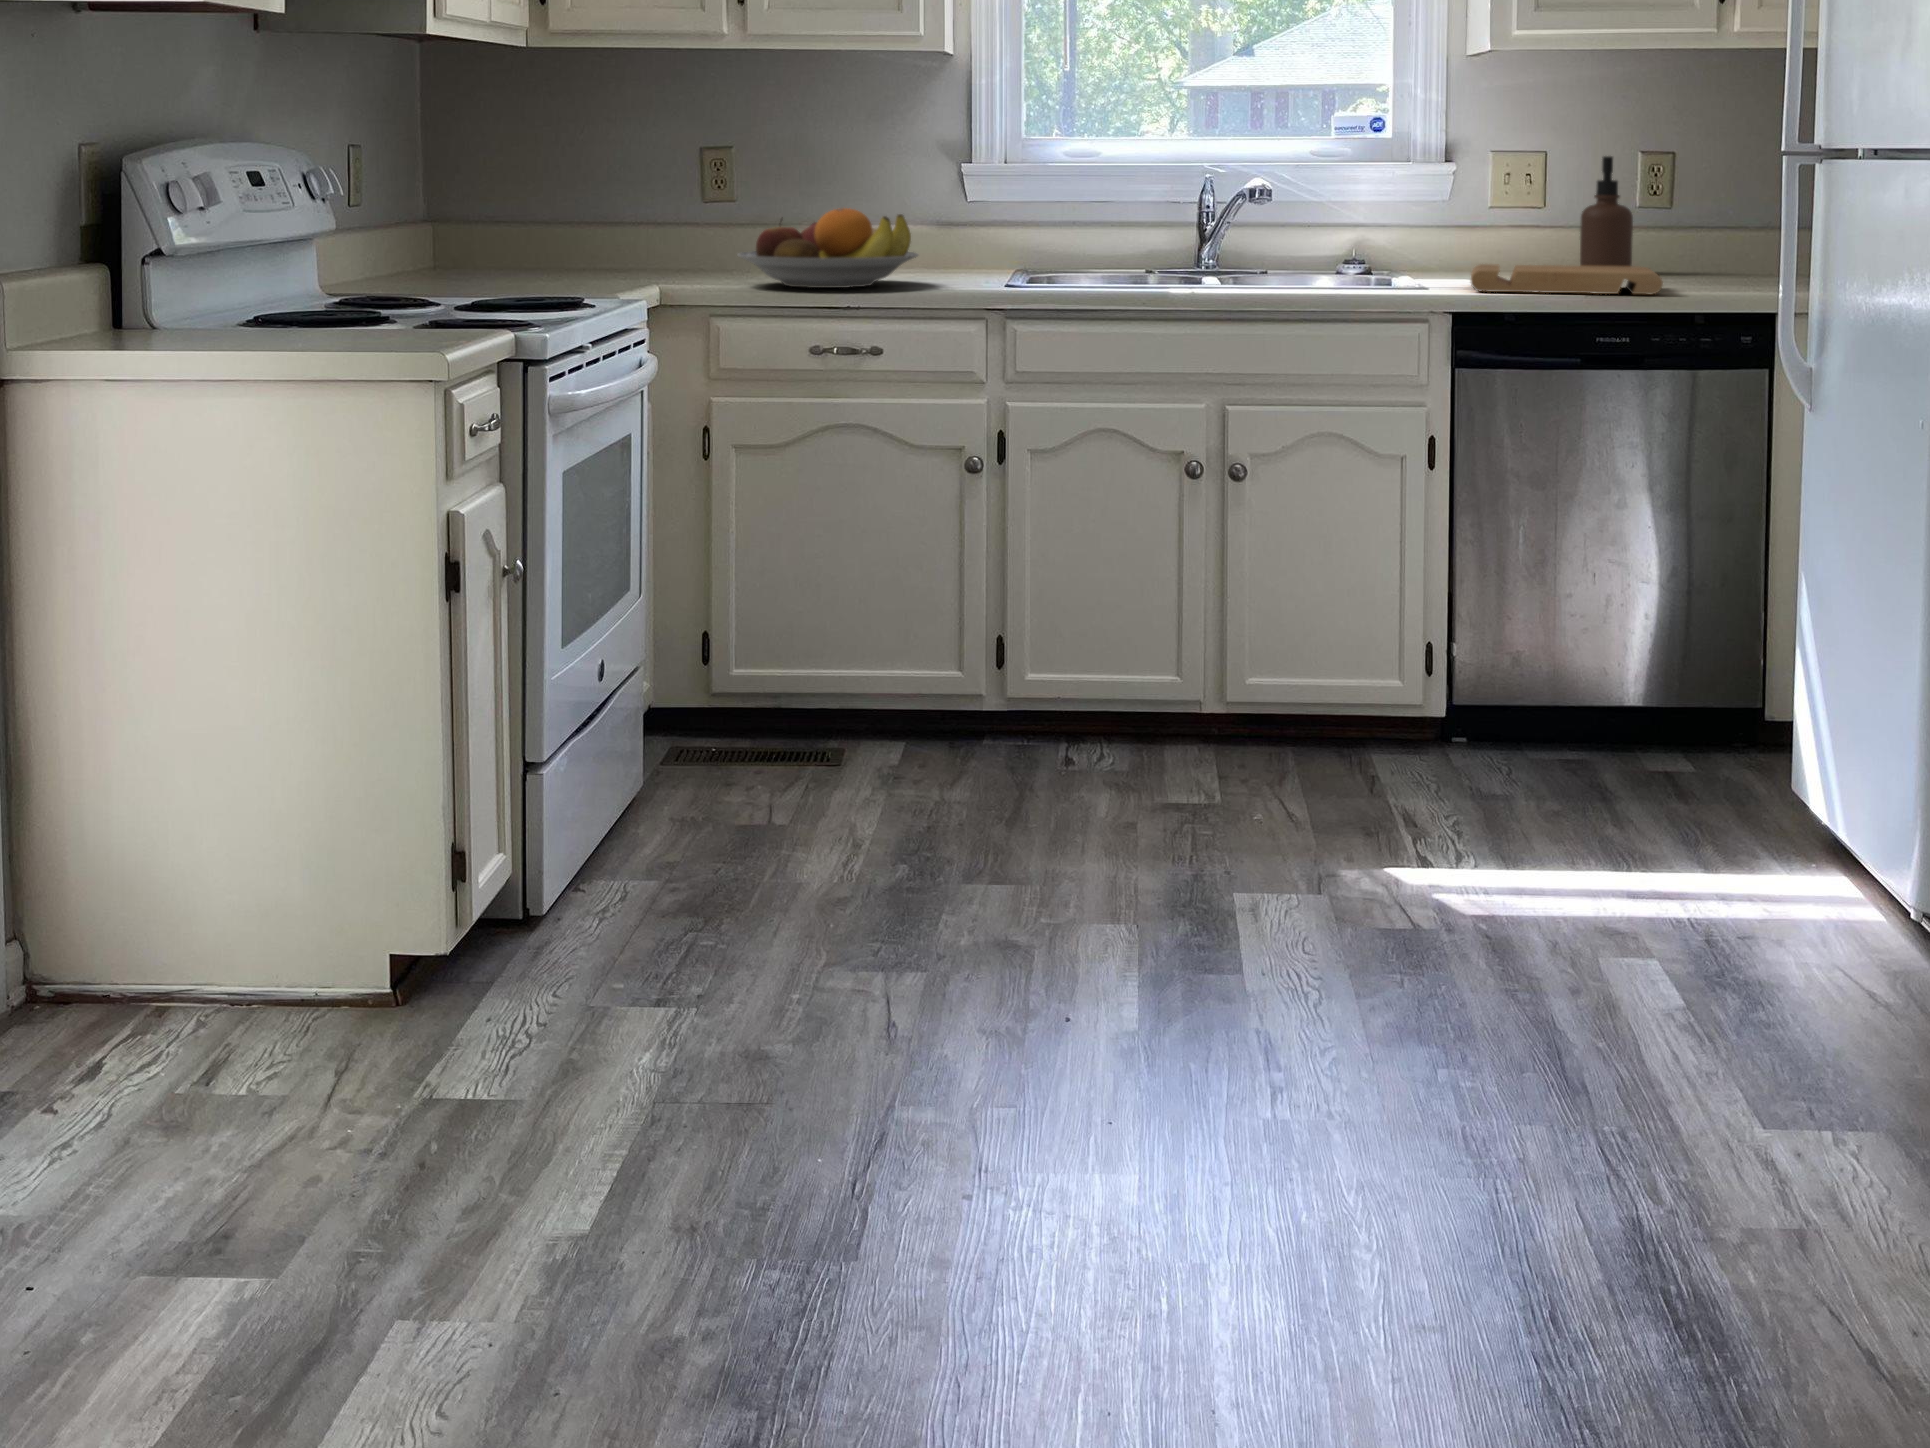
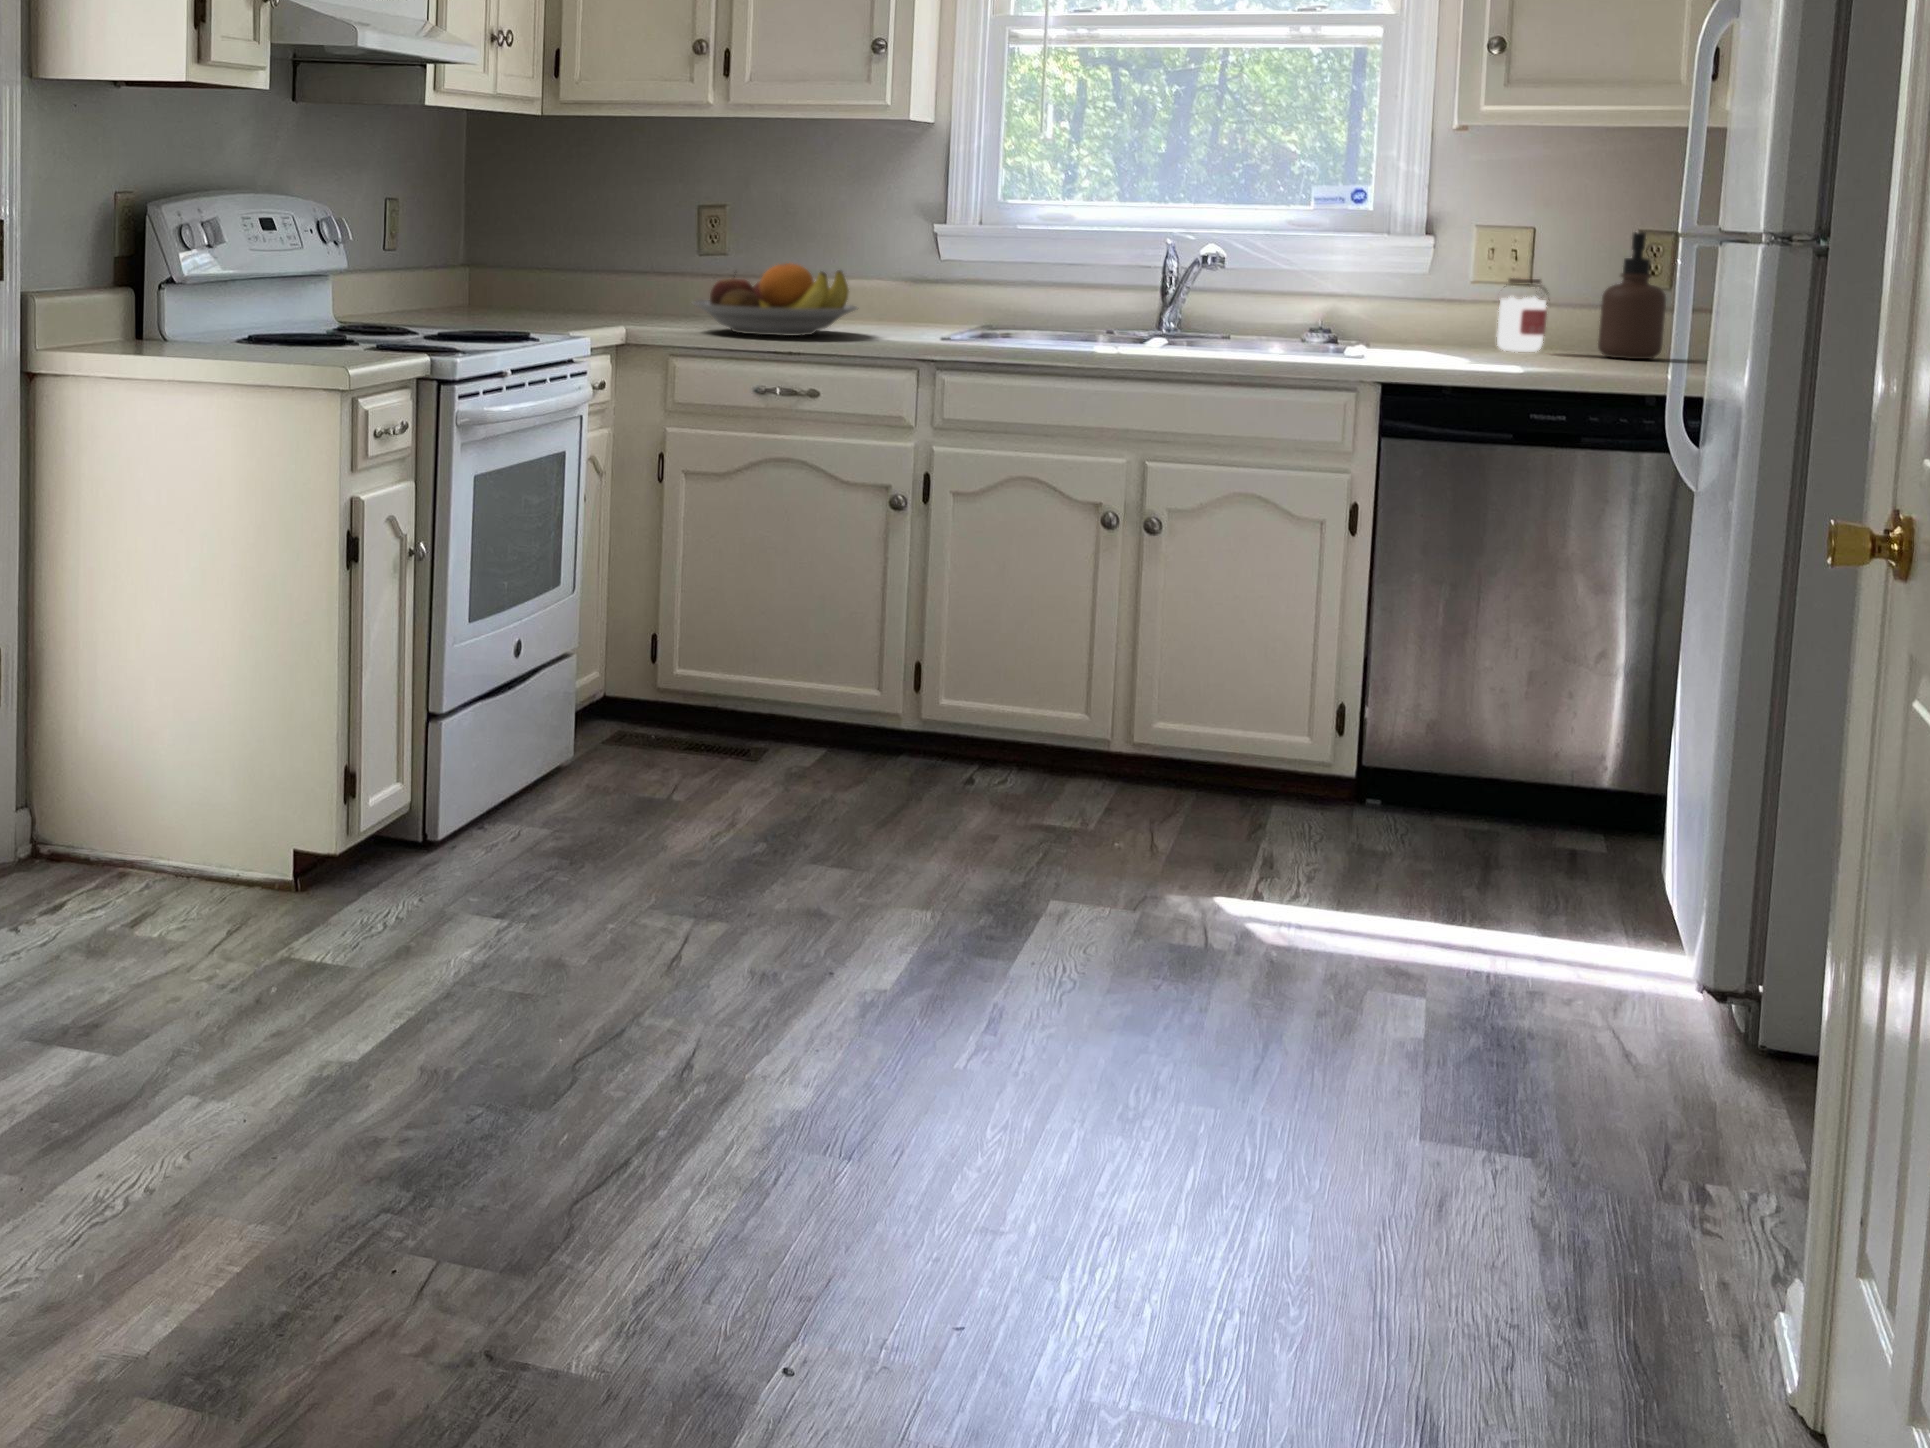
jar: none [1495,202,1538,272] -> present [1497,278,1548,352]
cutting board: present [1471,264,1663,295] -> none [1422,341,1657,381]

